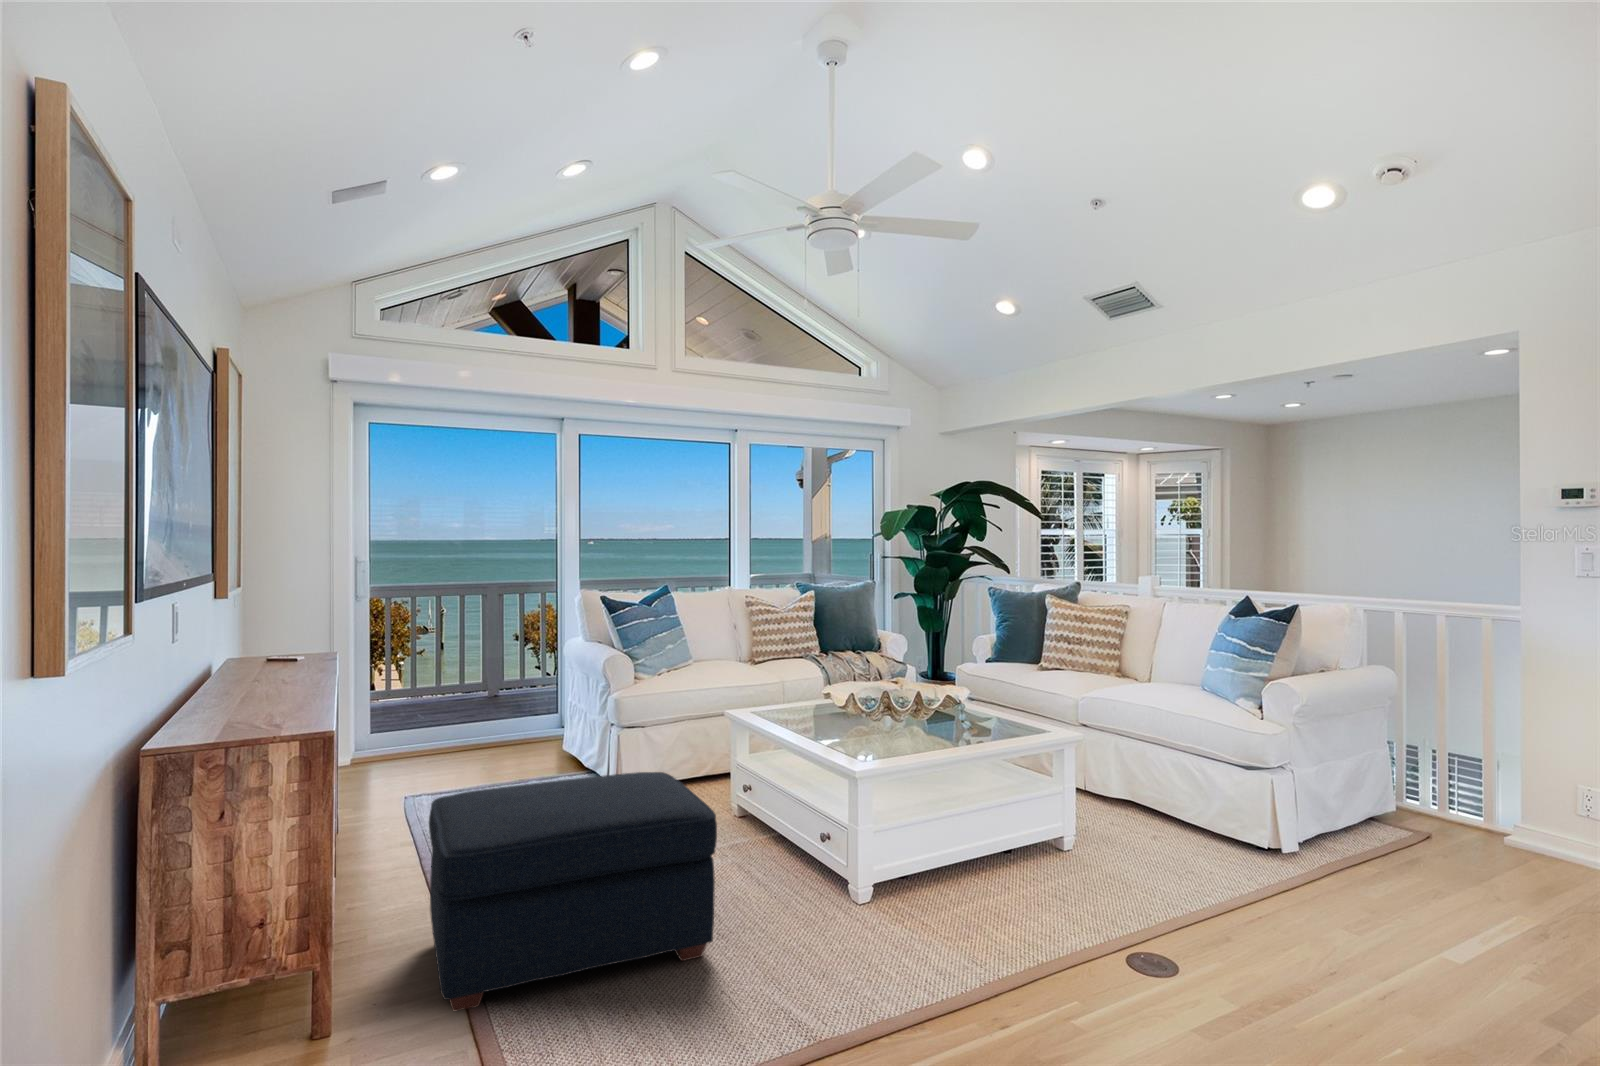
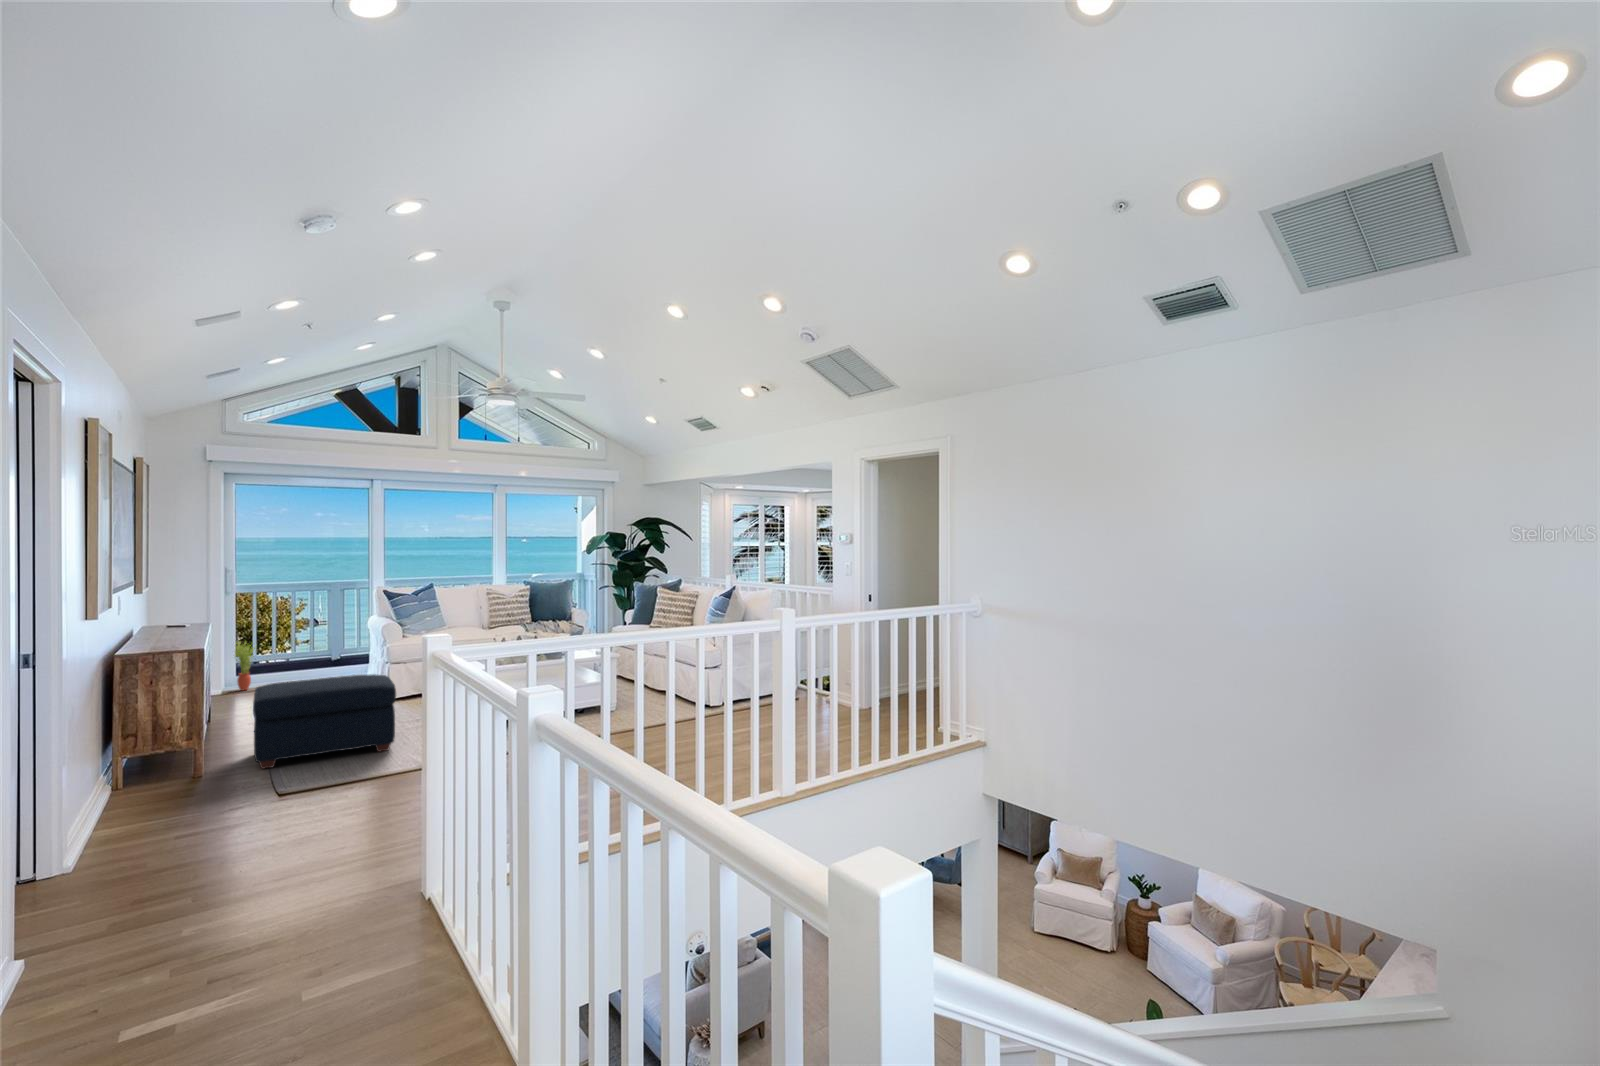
potted plant: none [370,672,403,754] -> present [235,644,254,690]

